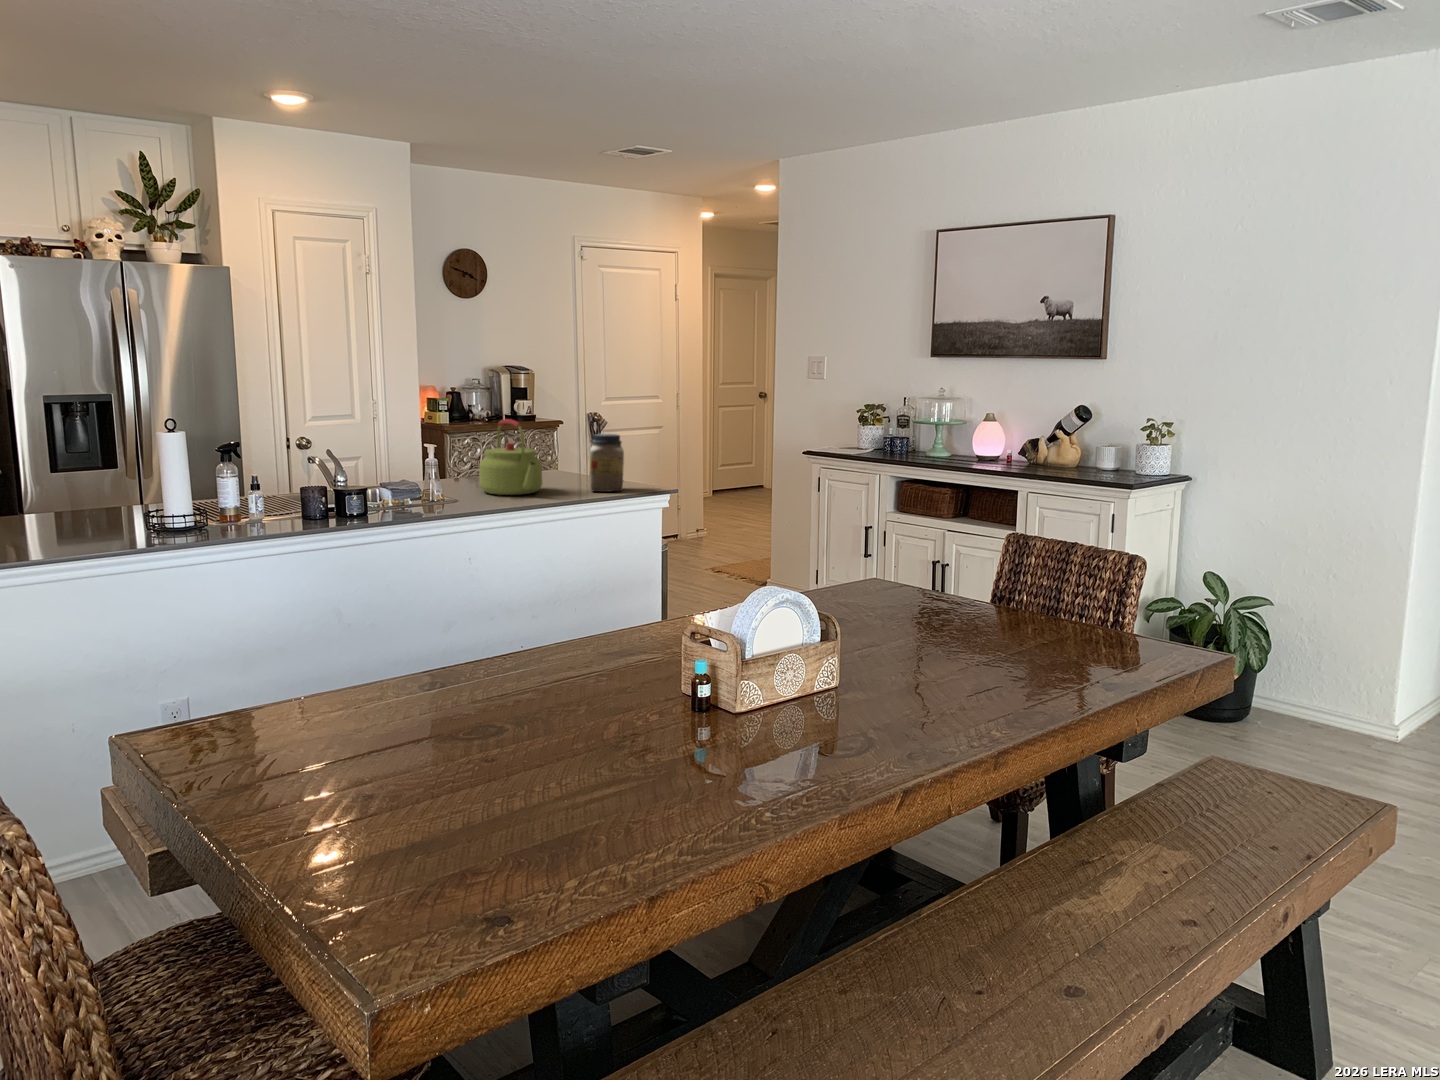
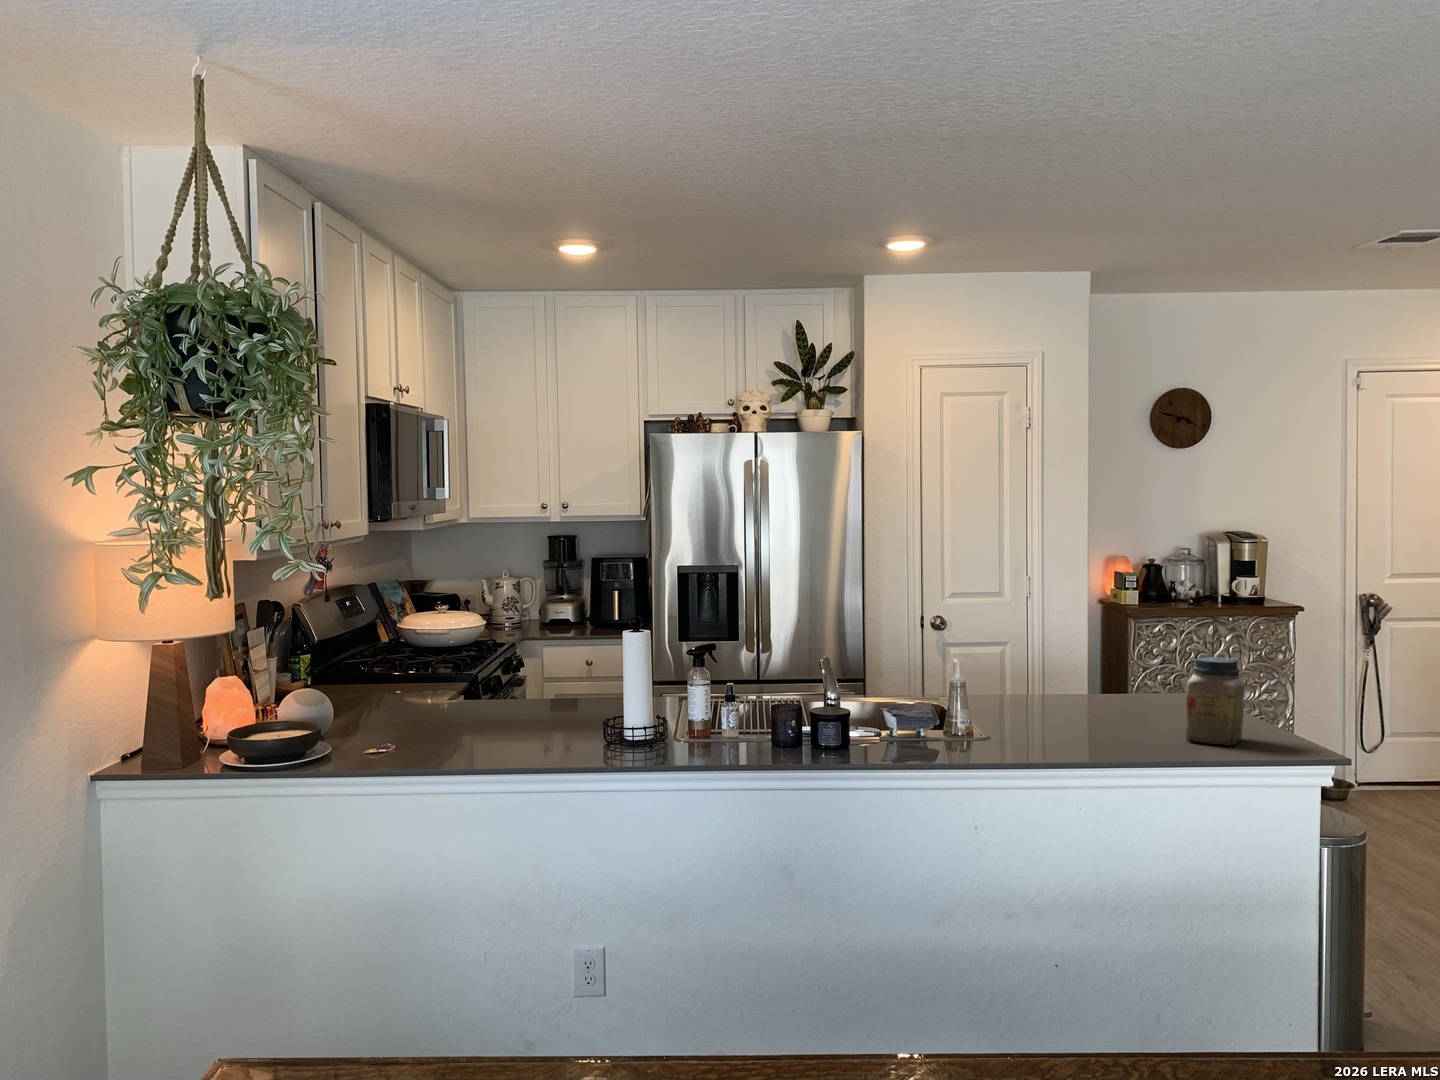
kettle: present [479,419,542,495] -> none [1030,629,1119,734]

